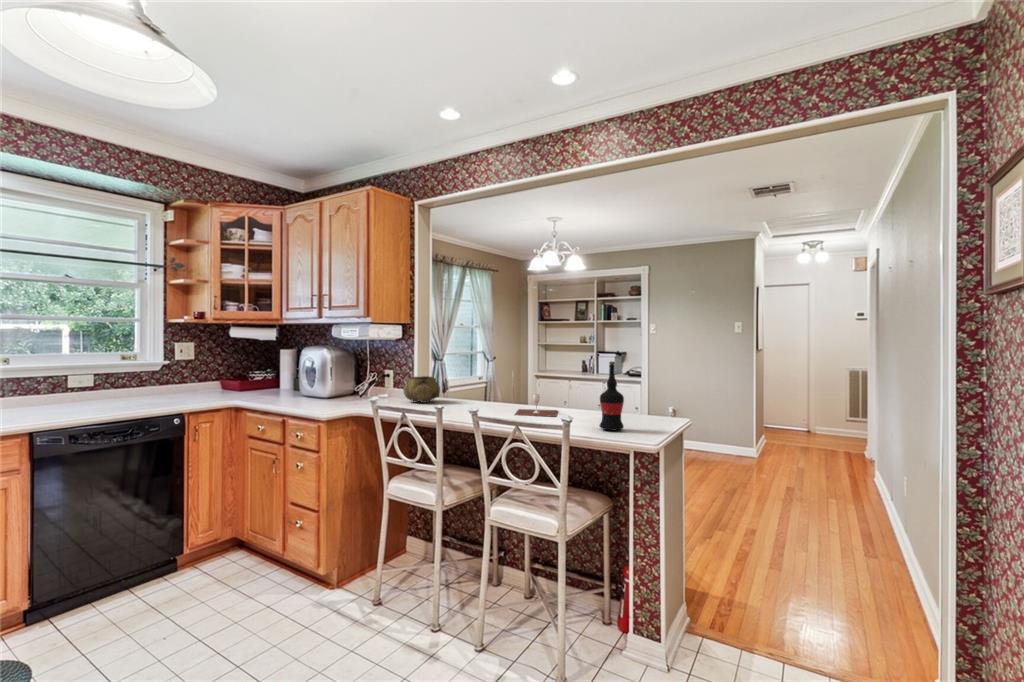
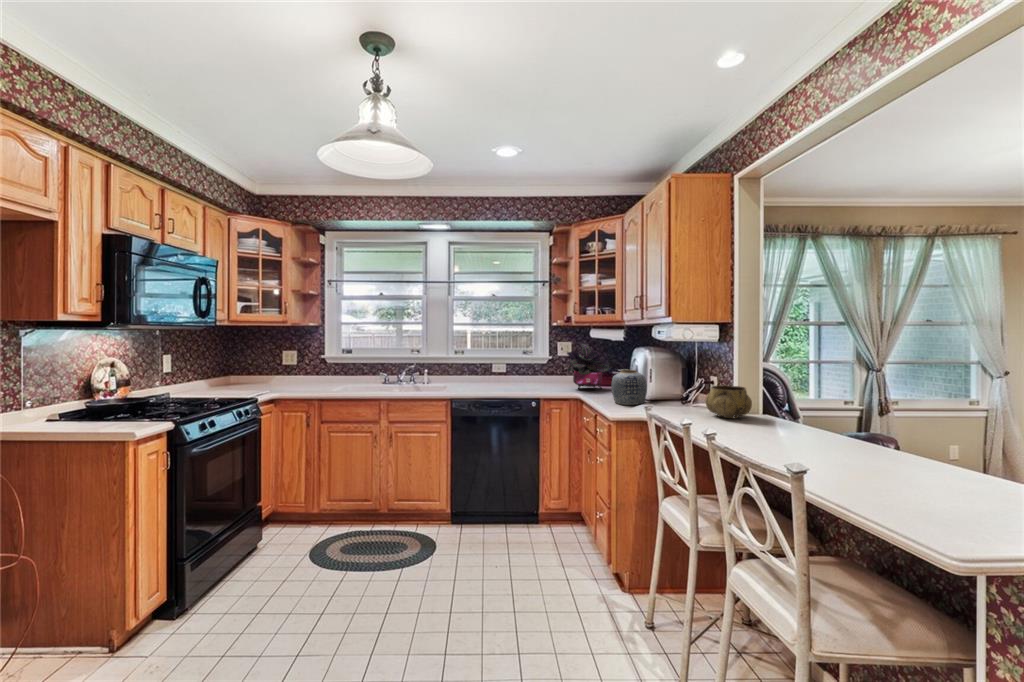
potted plant: none [213,344,266,397] -> present [567,344,609,389]
wine bottle: present [600,362,624,431] -> none [913,397,977,533]
vase: none [295,369,333,405] -> present [612,369,647,405]
wine glass: present [514,394,557,417] -> none [810,431,917,475]

